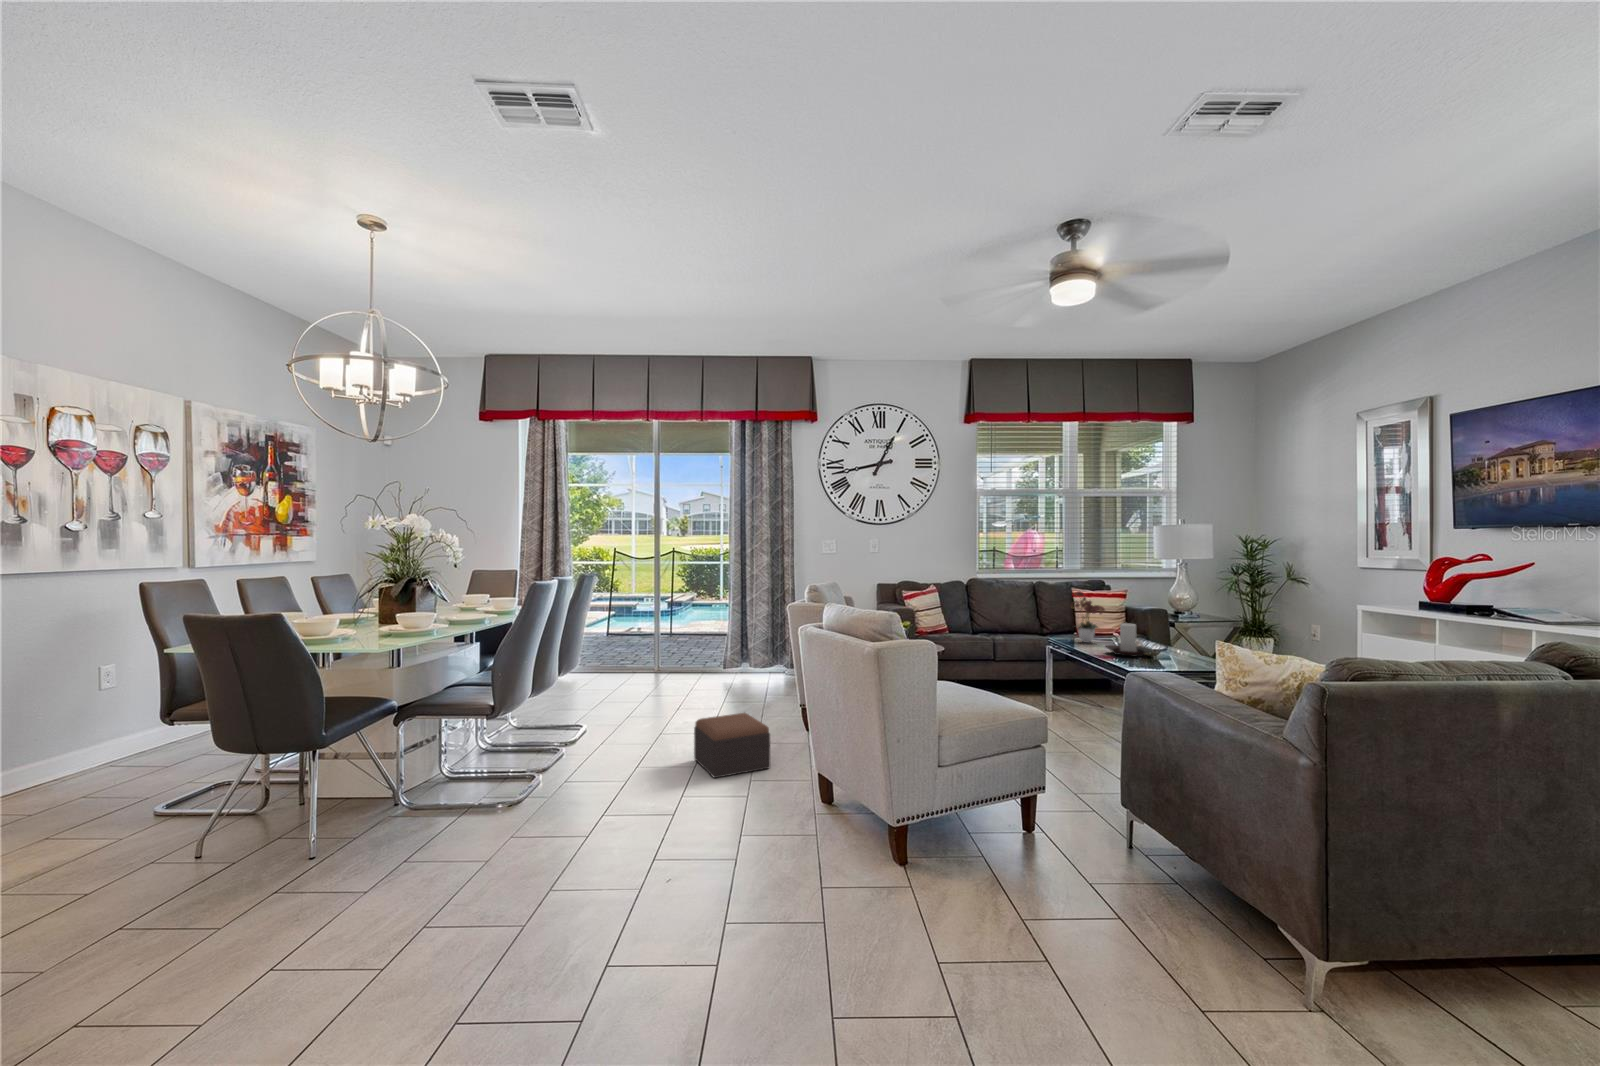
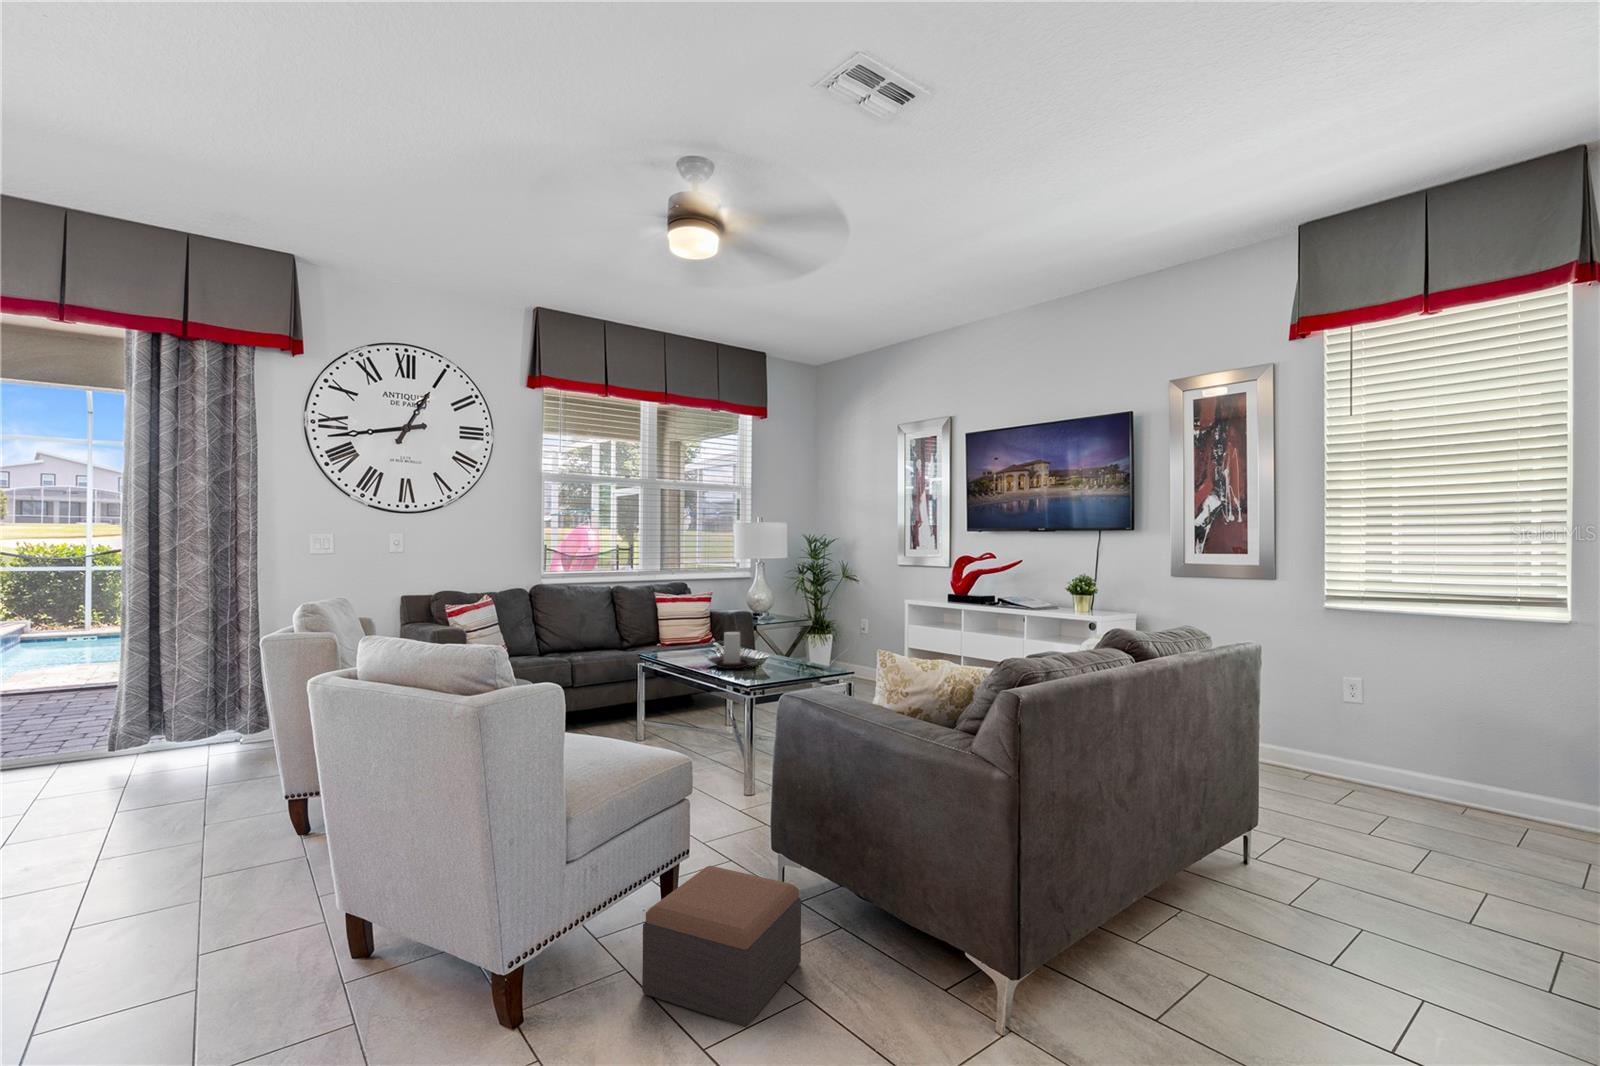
flower arrangement: present [1071,591,1105,642] -> none [662,594,704,656]
footstool: present [694,713,770,778] -> present [642,866,801,1027]

